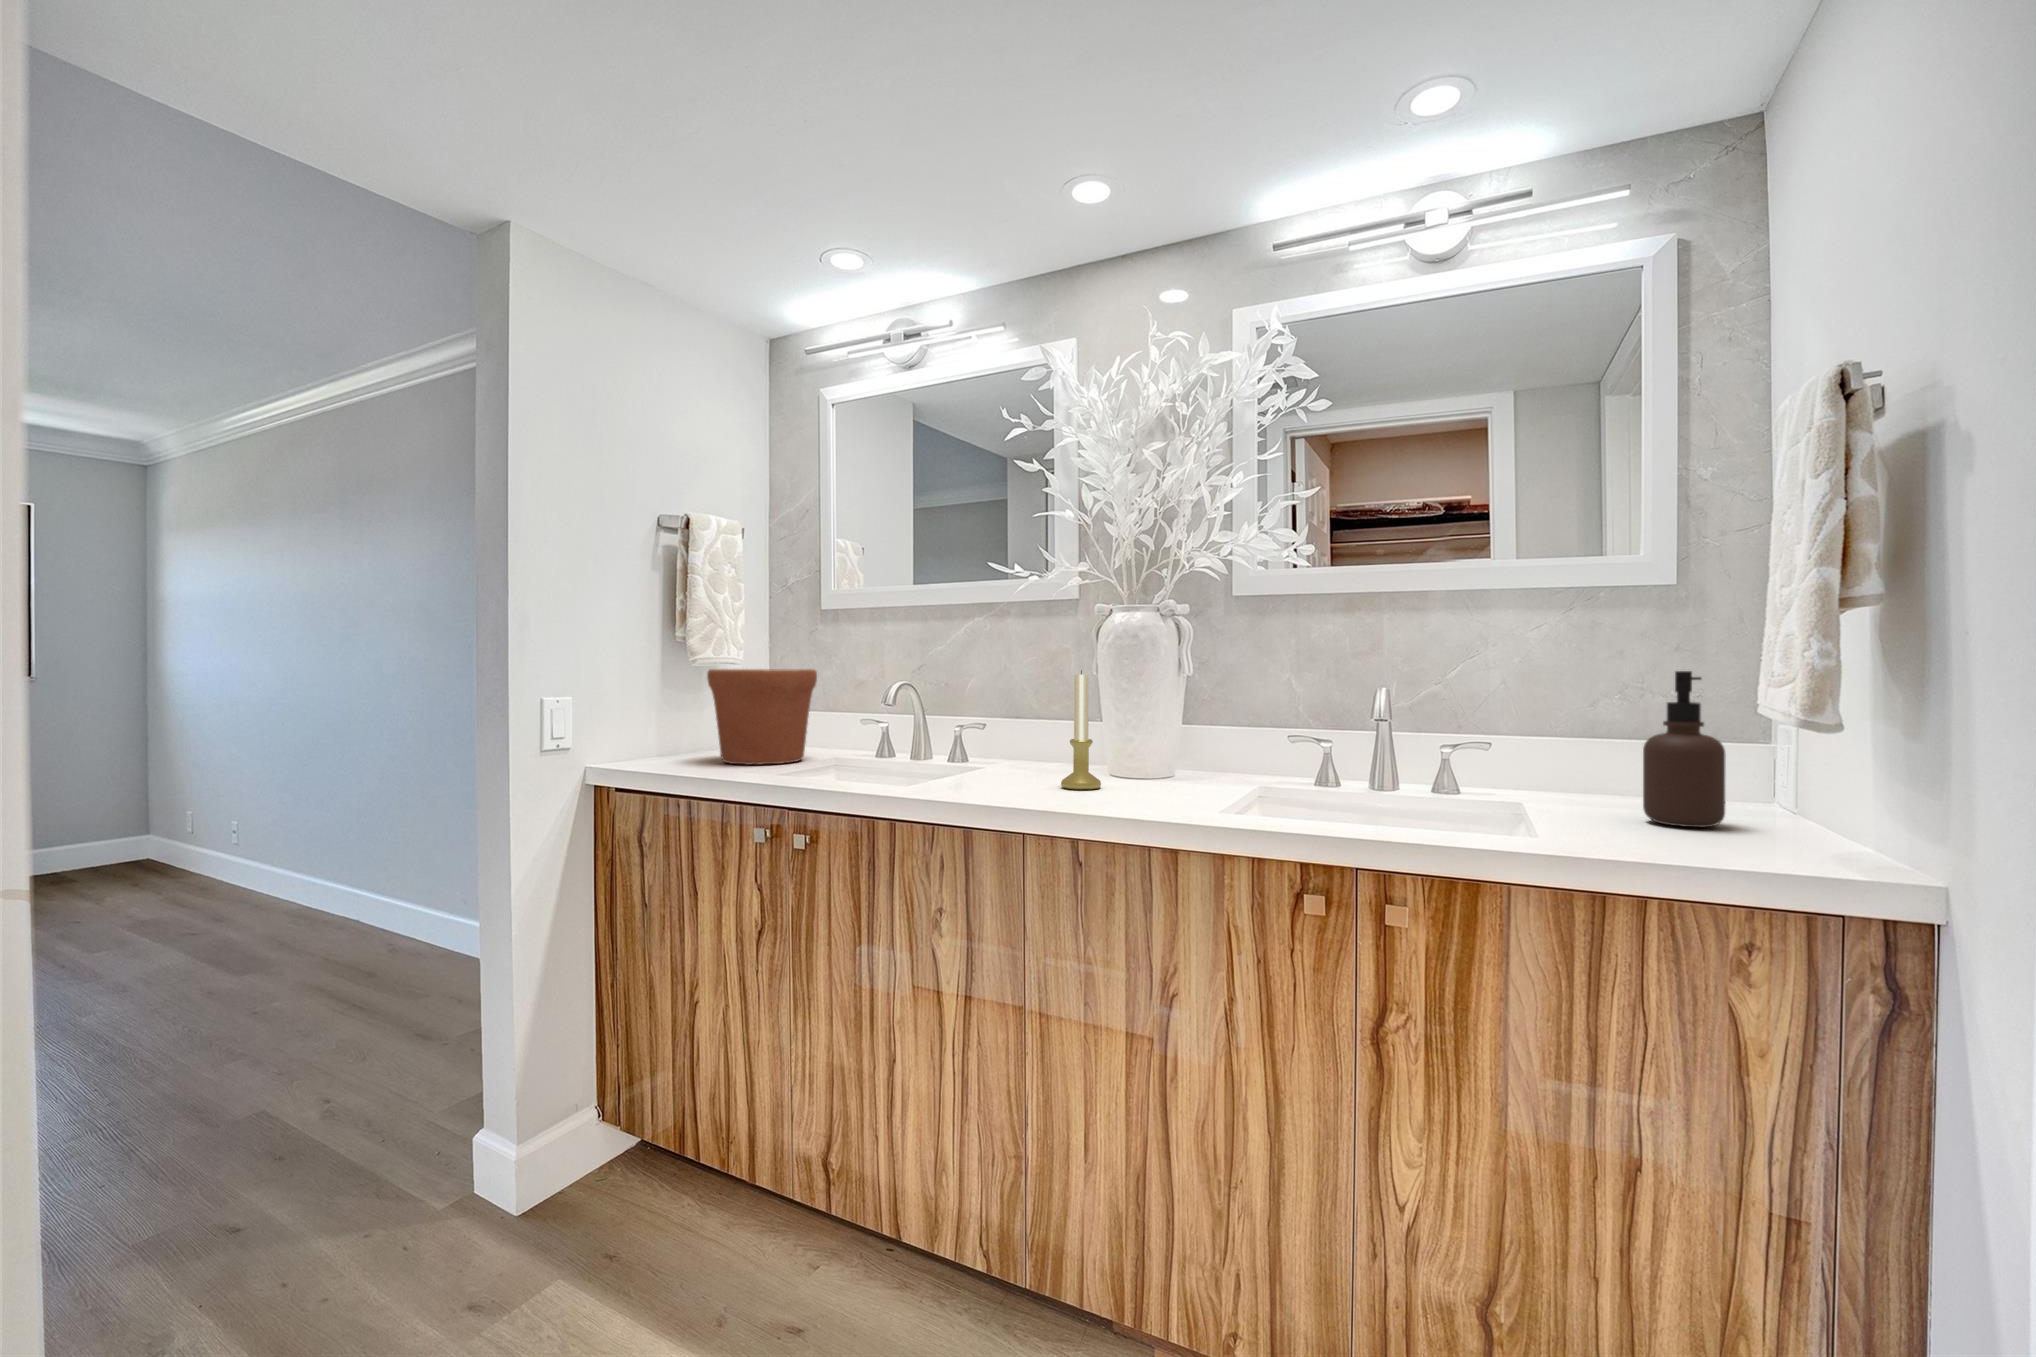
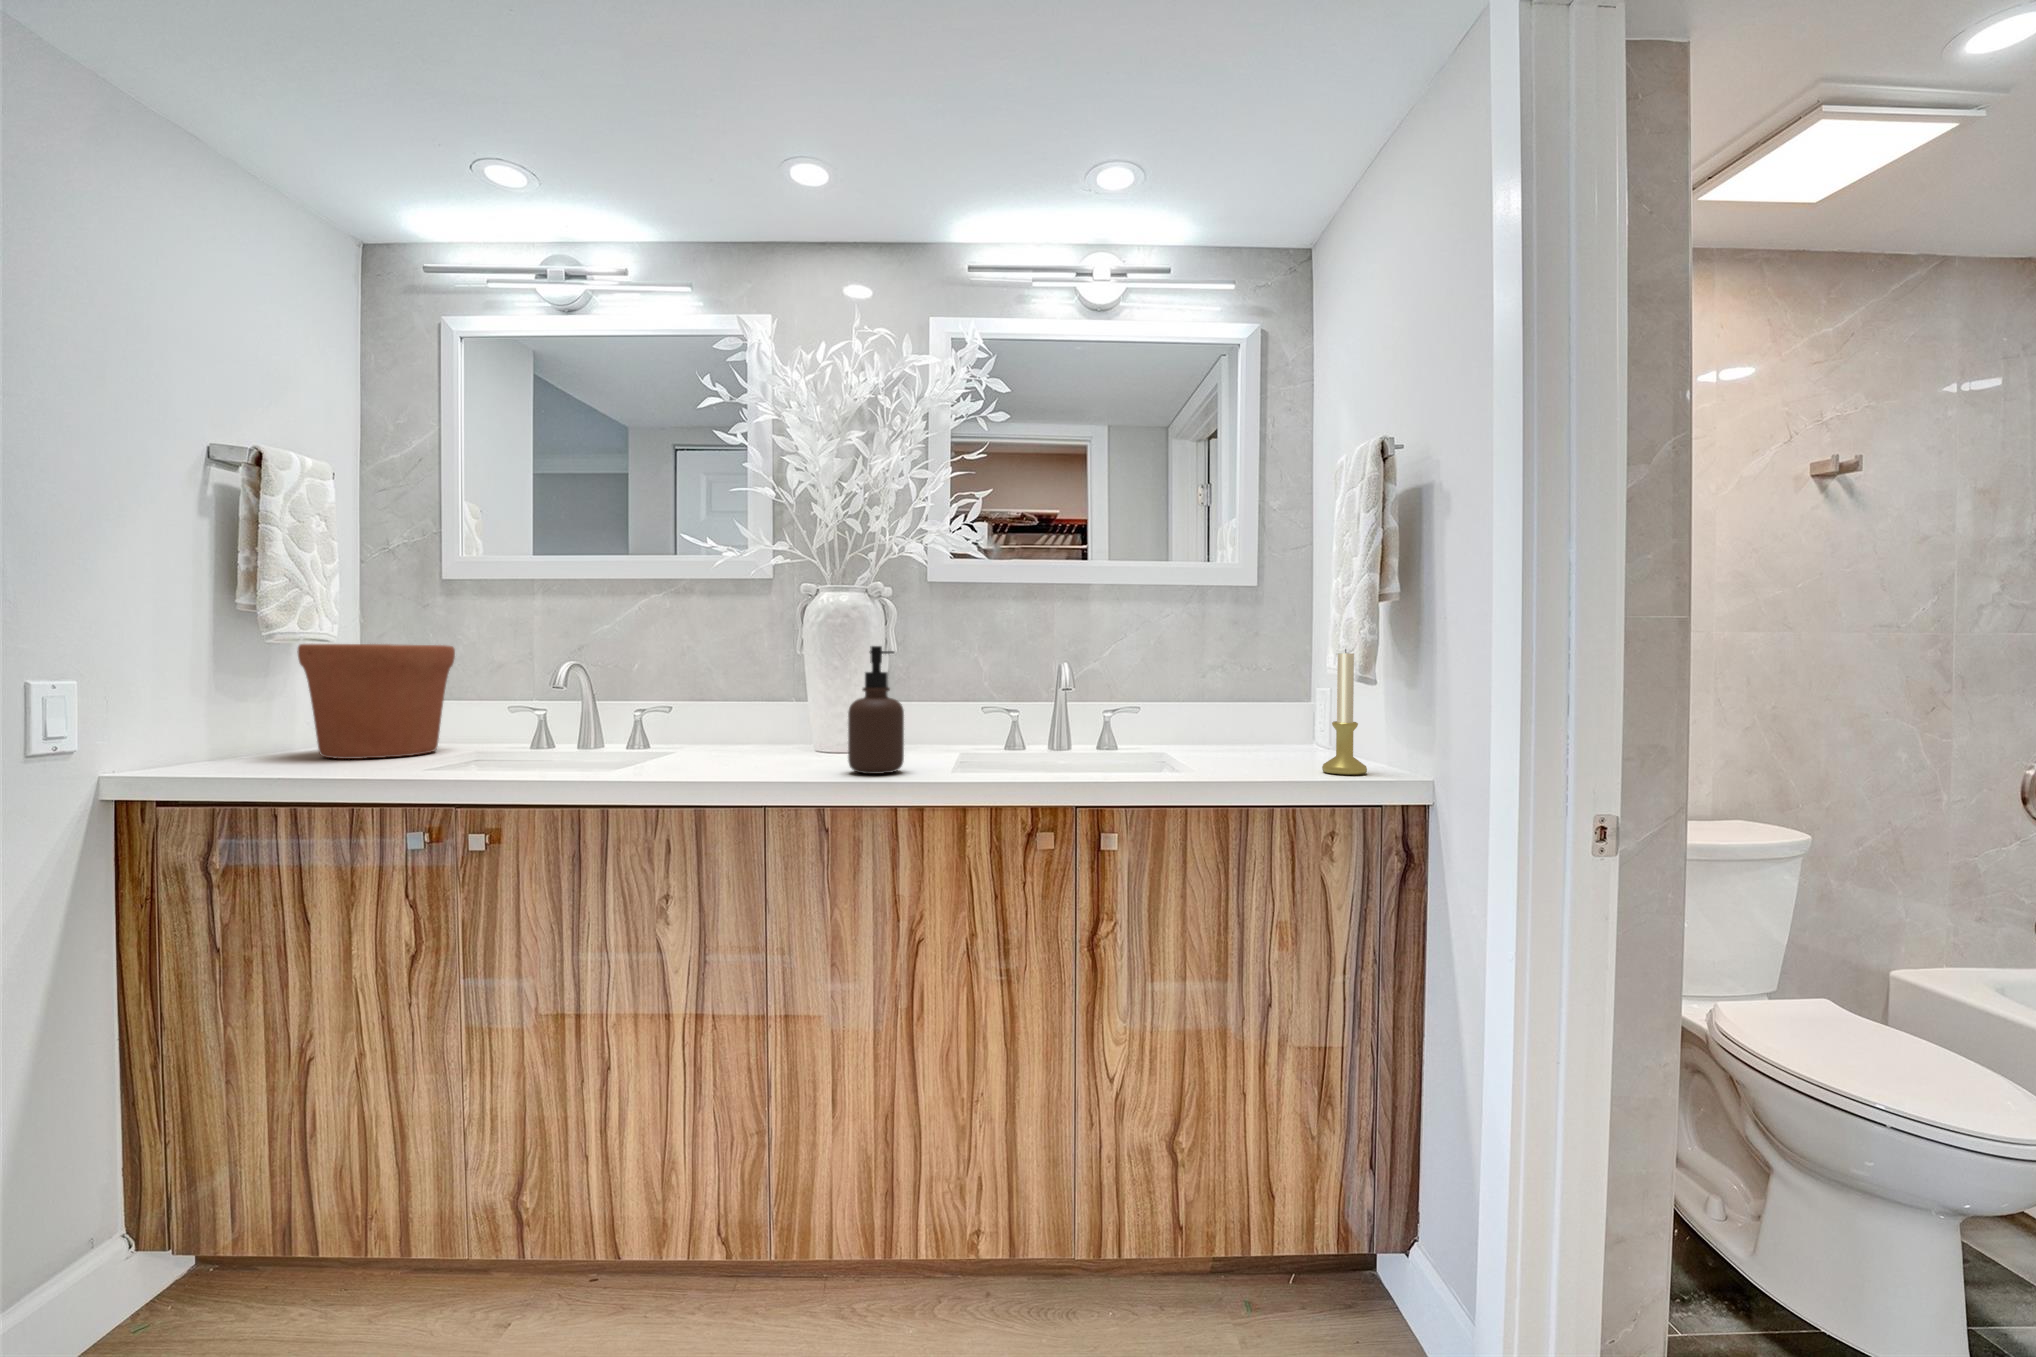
candle holder: present [1061,671,1101,790] -> present [1322,649,1367,775]
soap dispenser: present [1643,671,1725,827] -> present [848,646,904,774]

